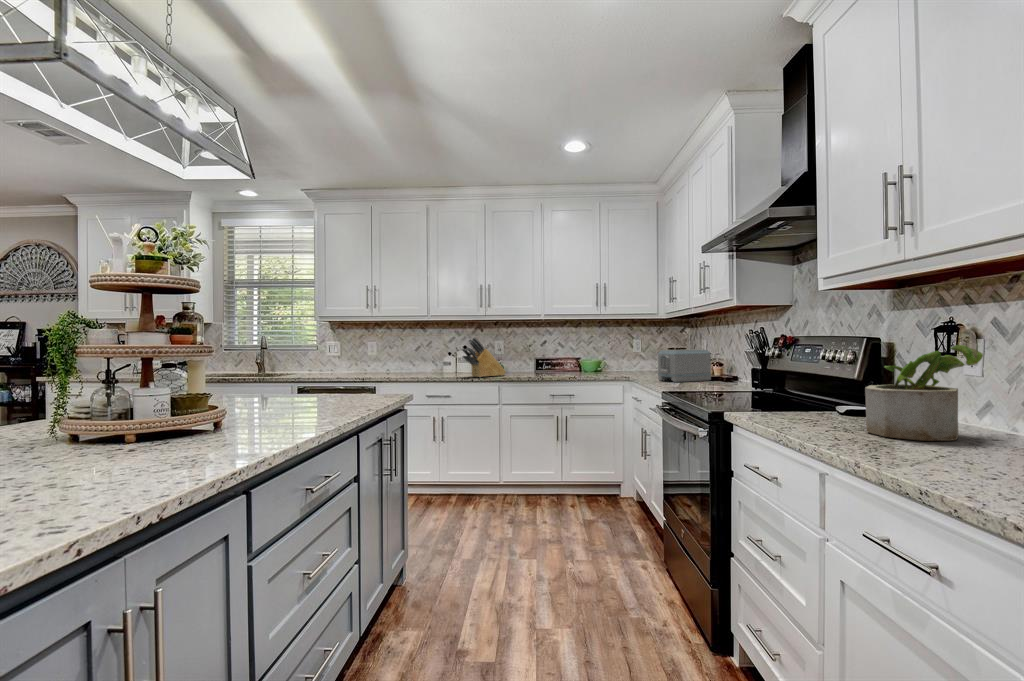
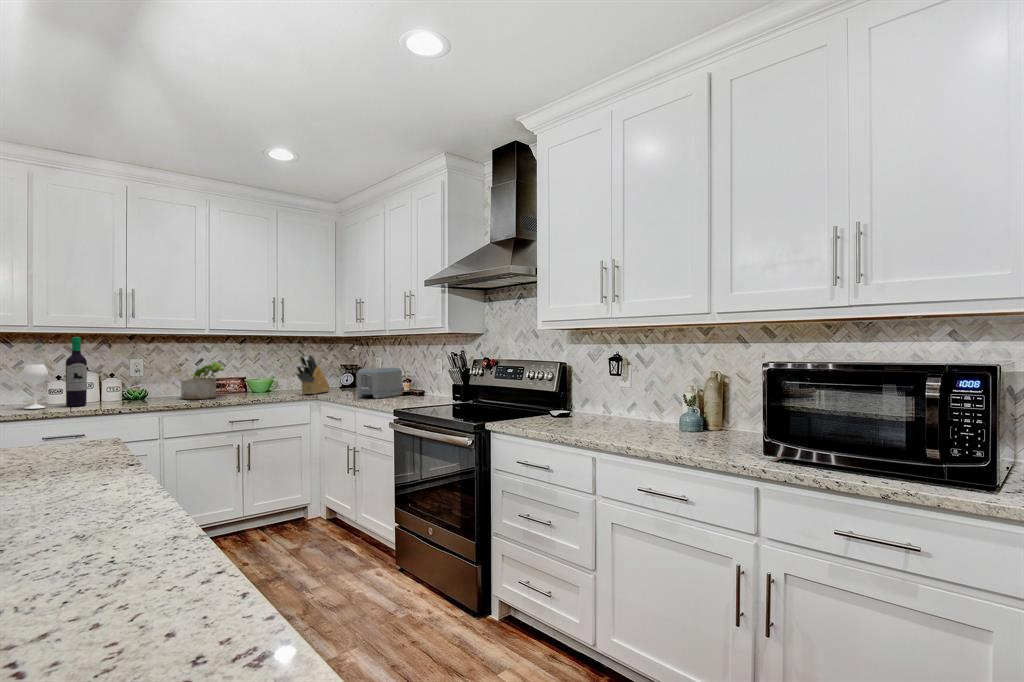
wine bottle: none [425,323,460,374] -> present [22,337,87,409]
knife block: present [462,337,506,377] -> present [296,355,330,394]
potted plant: present [865,345,983,441] -> present [181,362,225,399]

